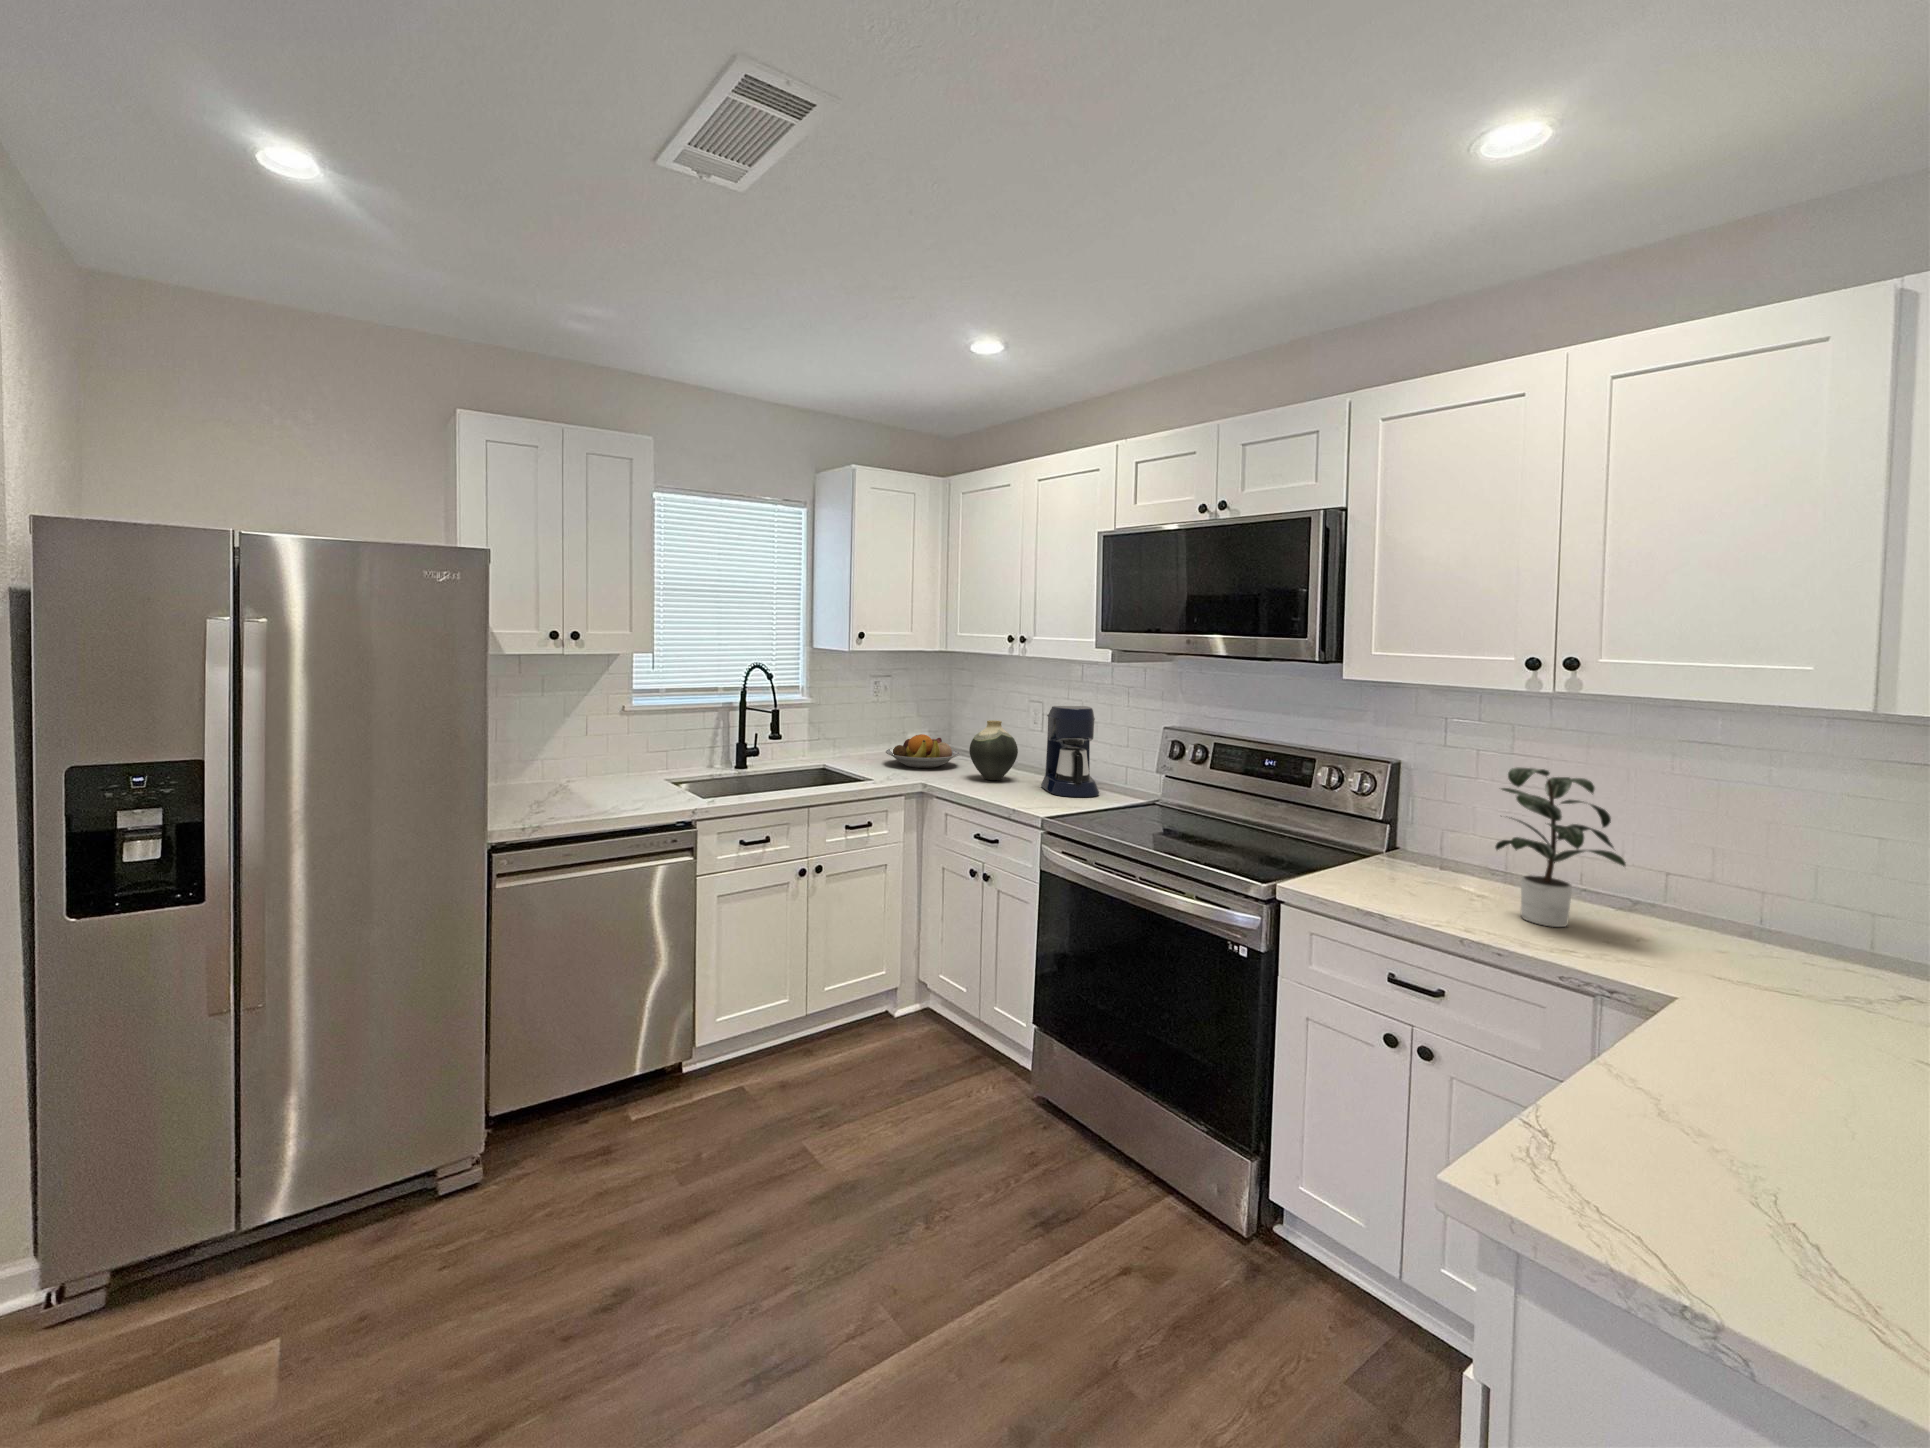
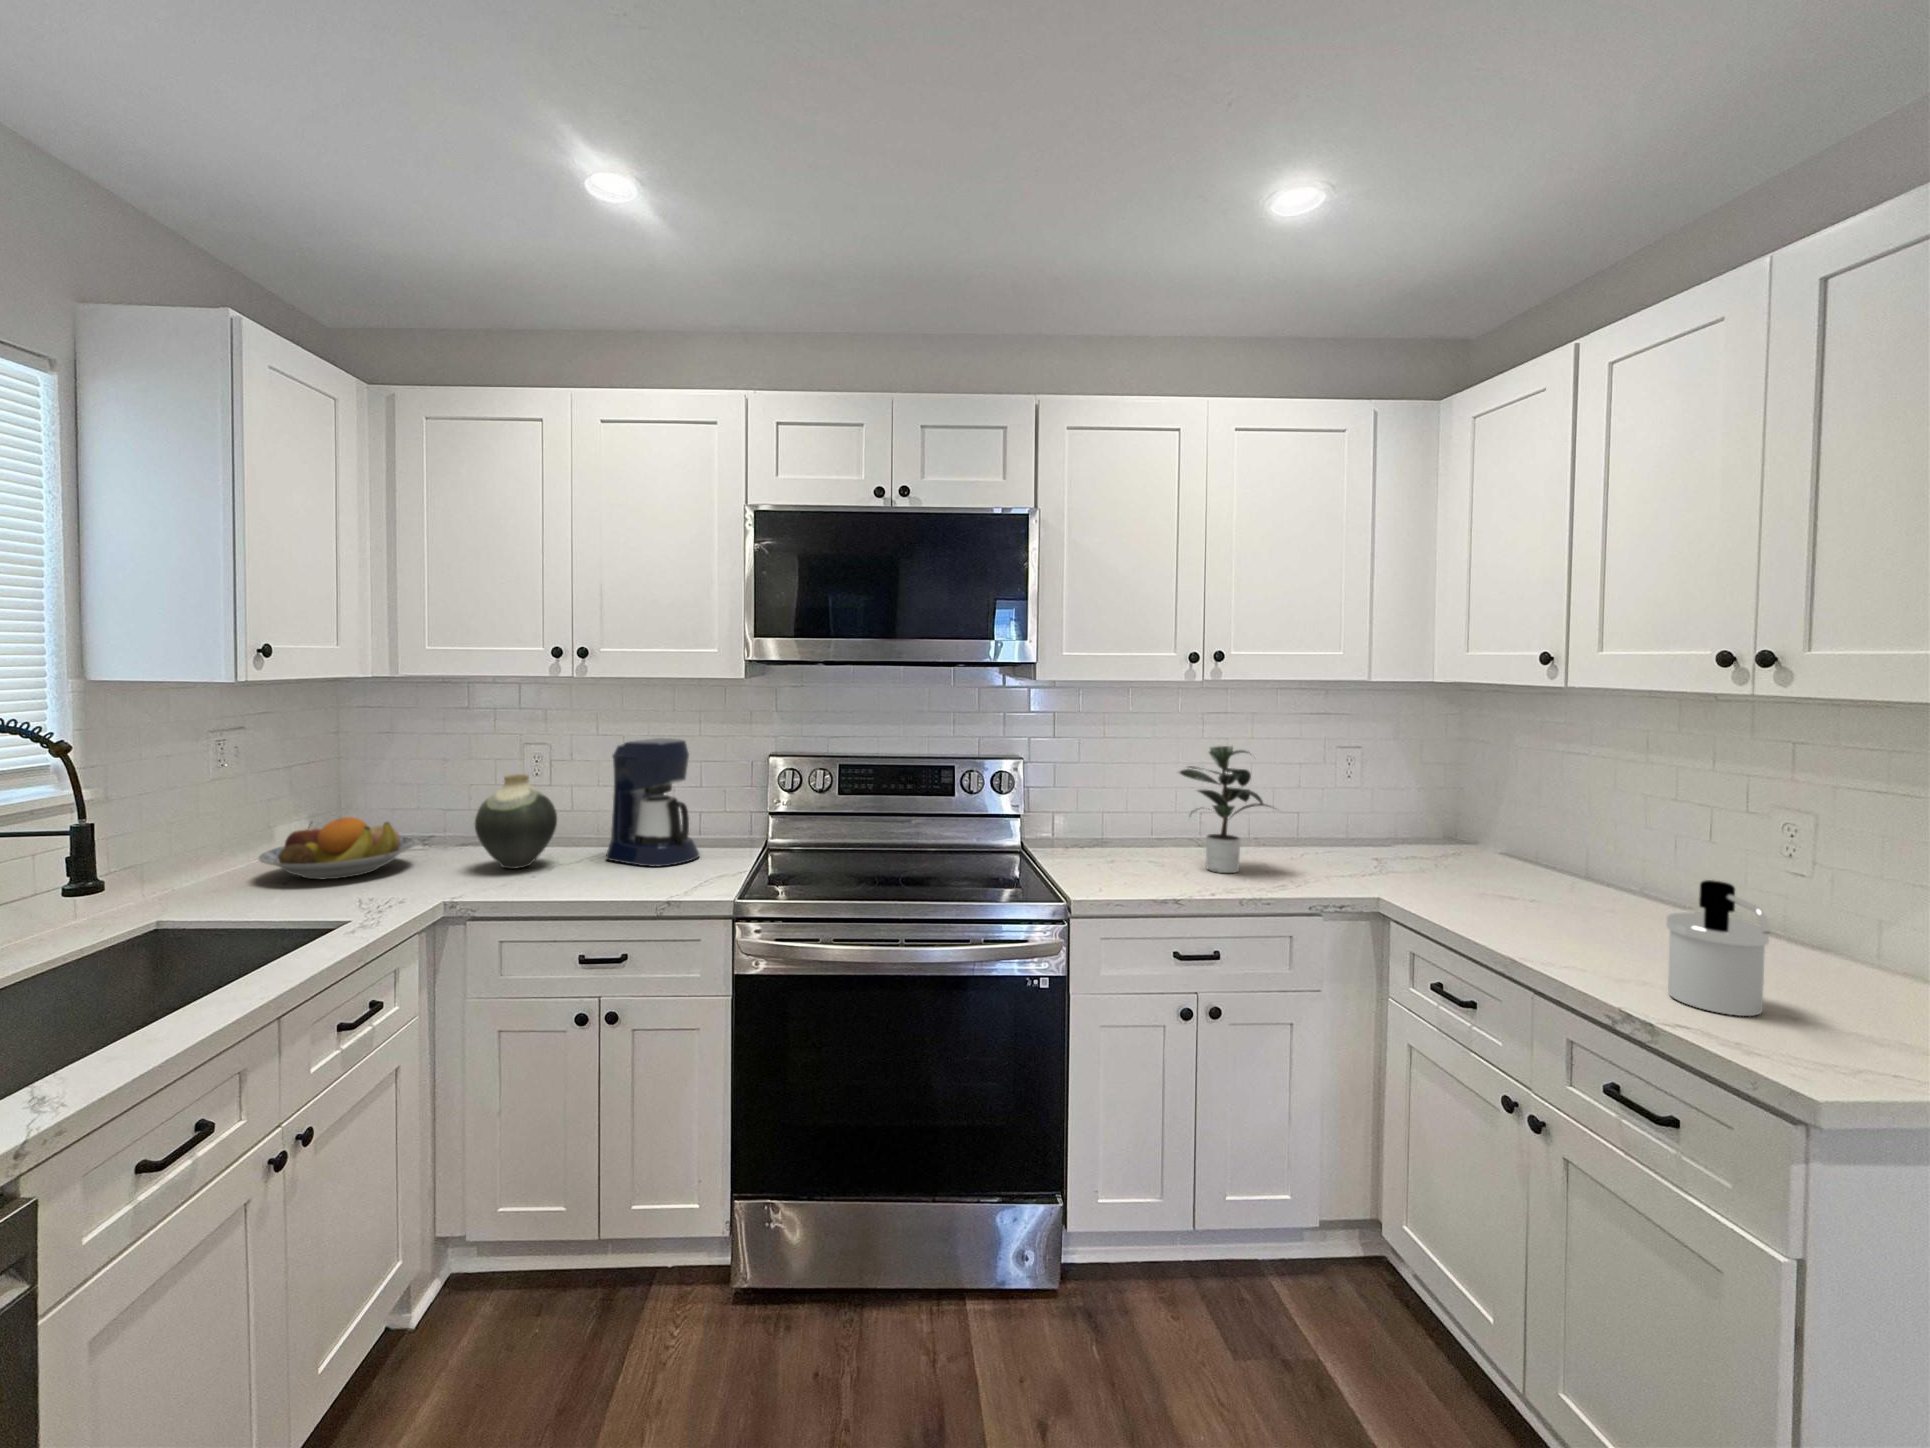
soap dispenser: none [1654,1014,1828,1234] -> present [1666,880,1771,1016]

